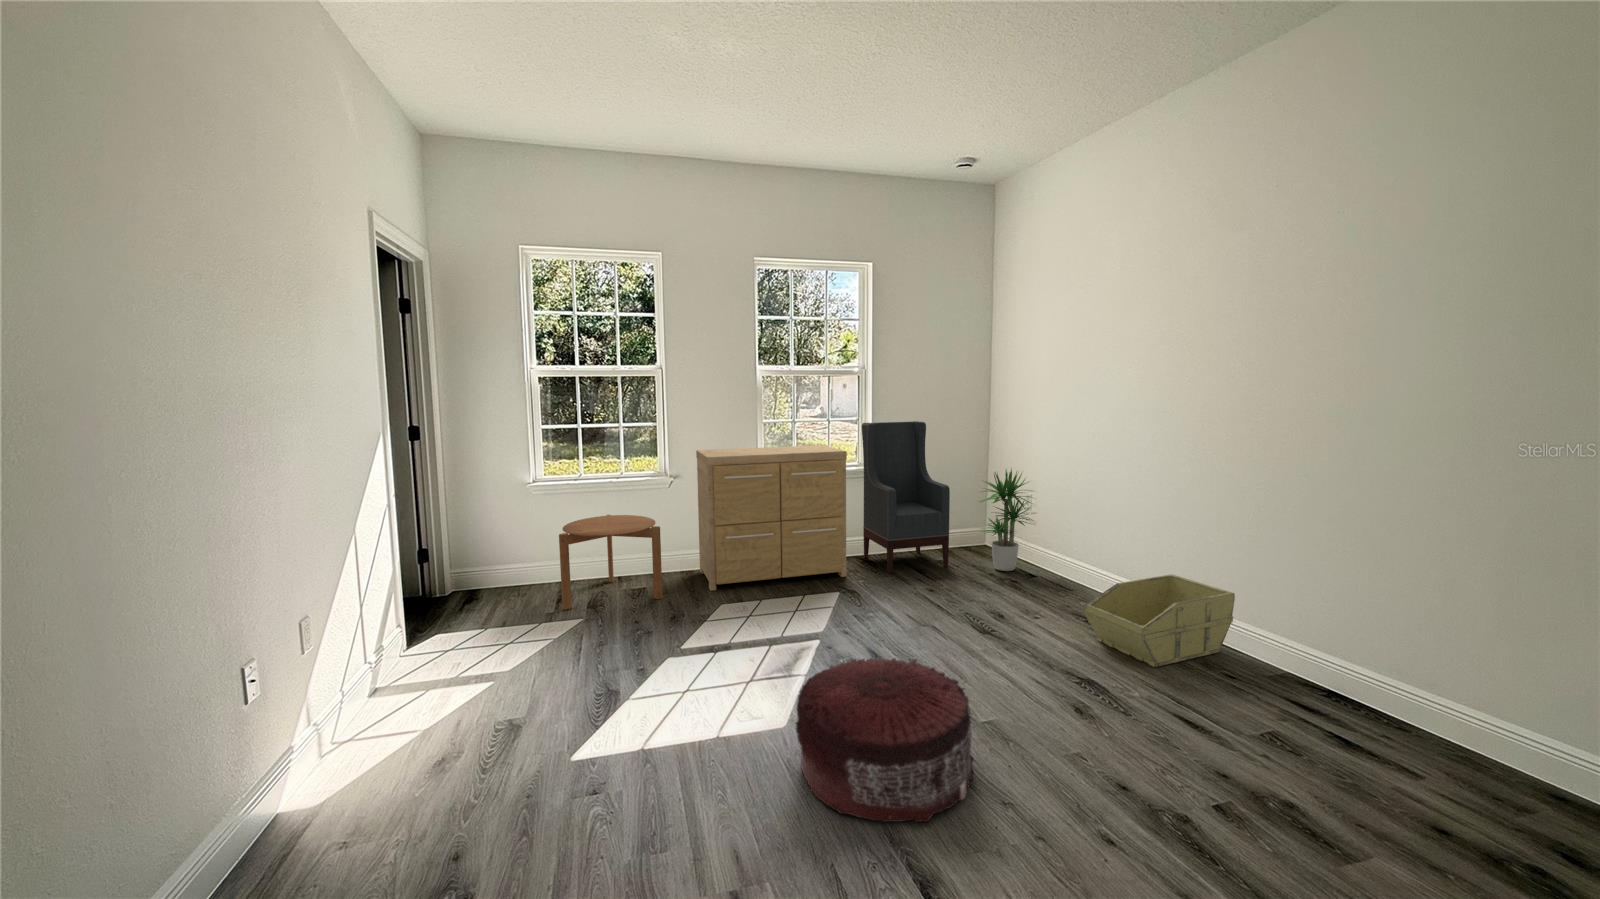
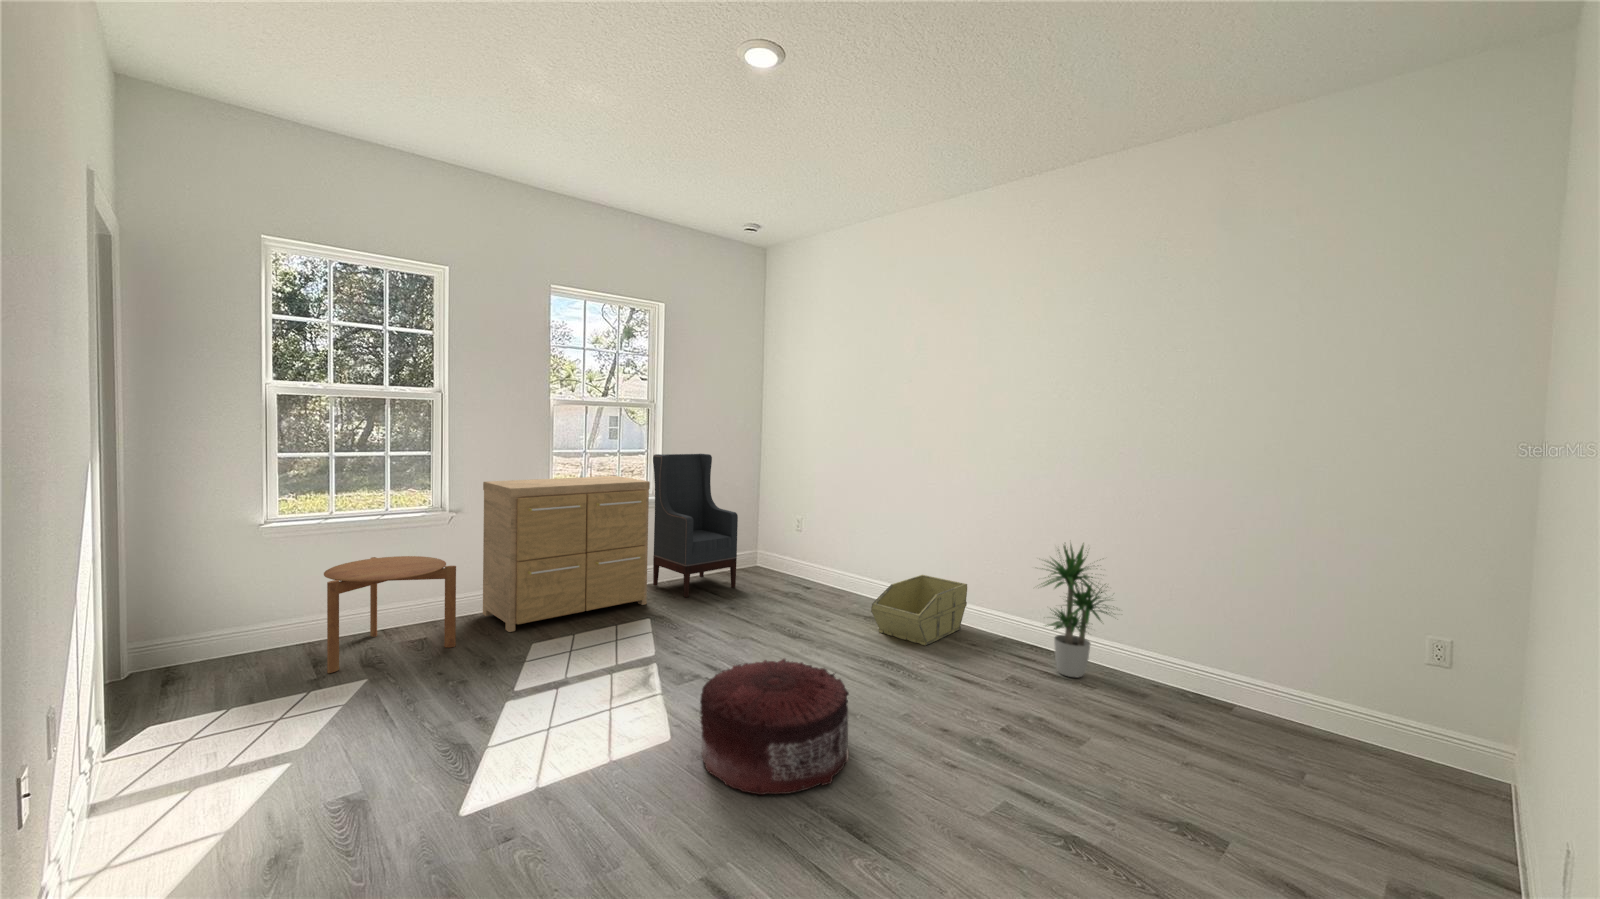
potted plant: present [978,469,1032,571] -> present [1042,543,1108,677]

